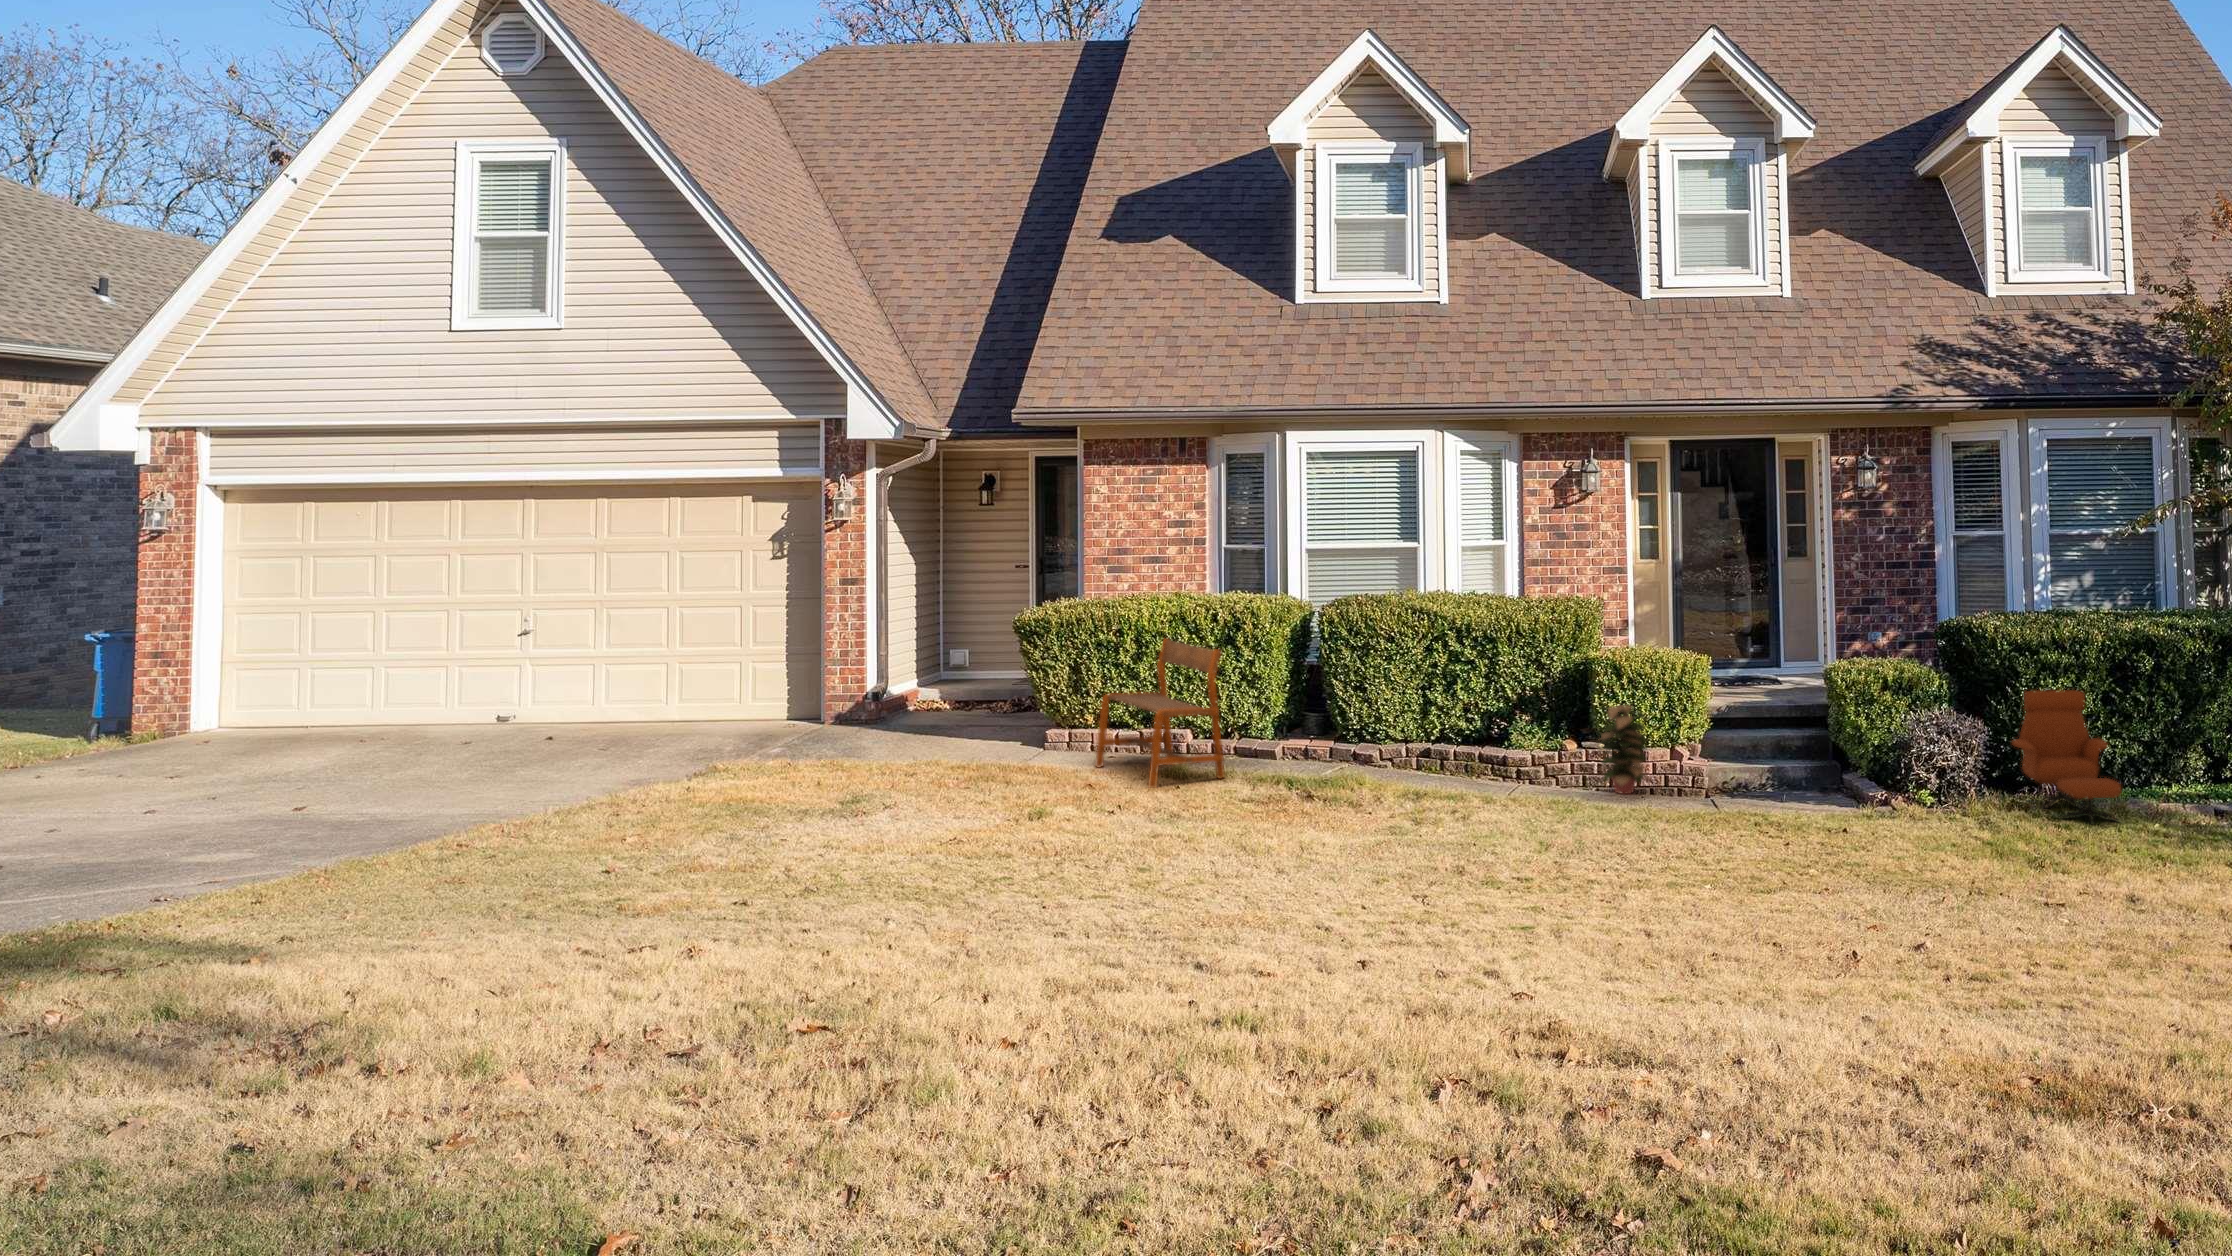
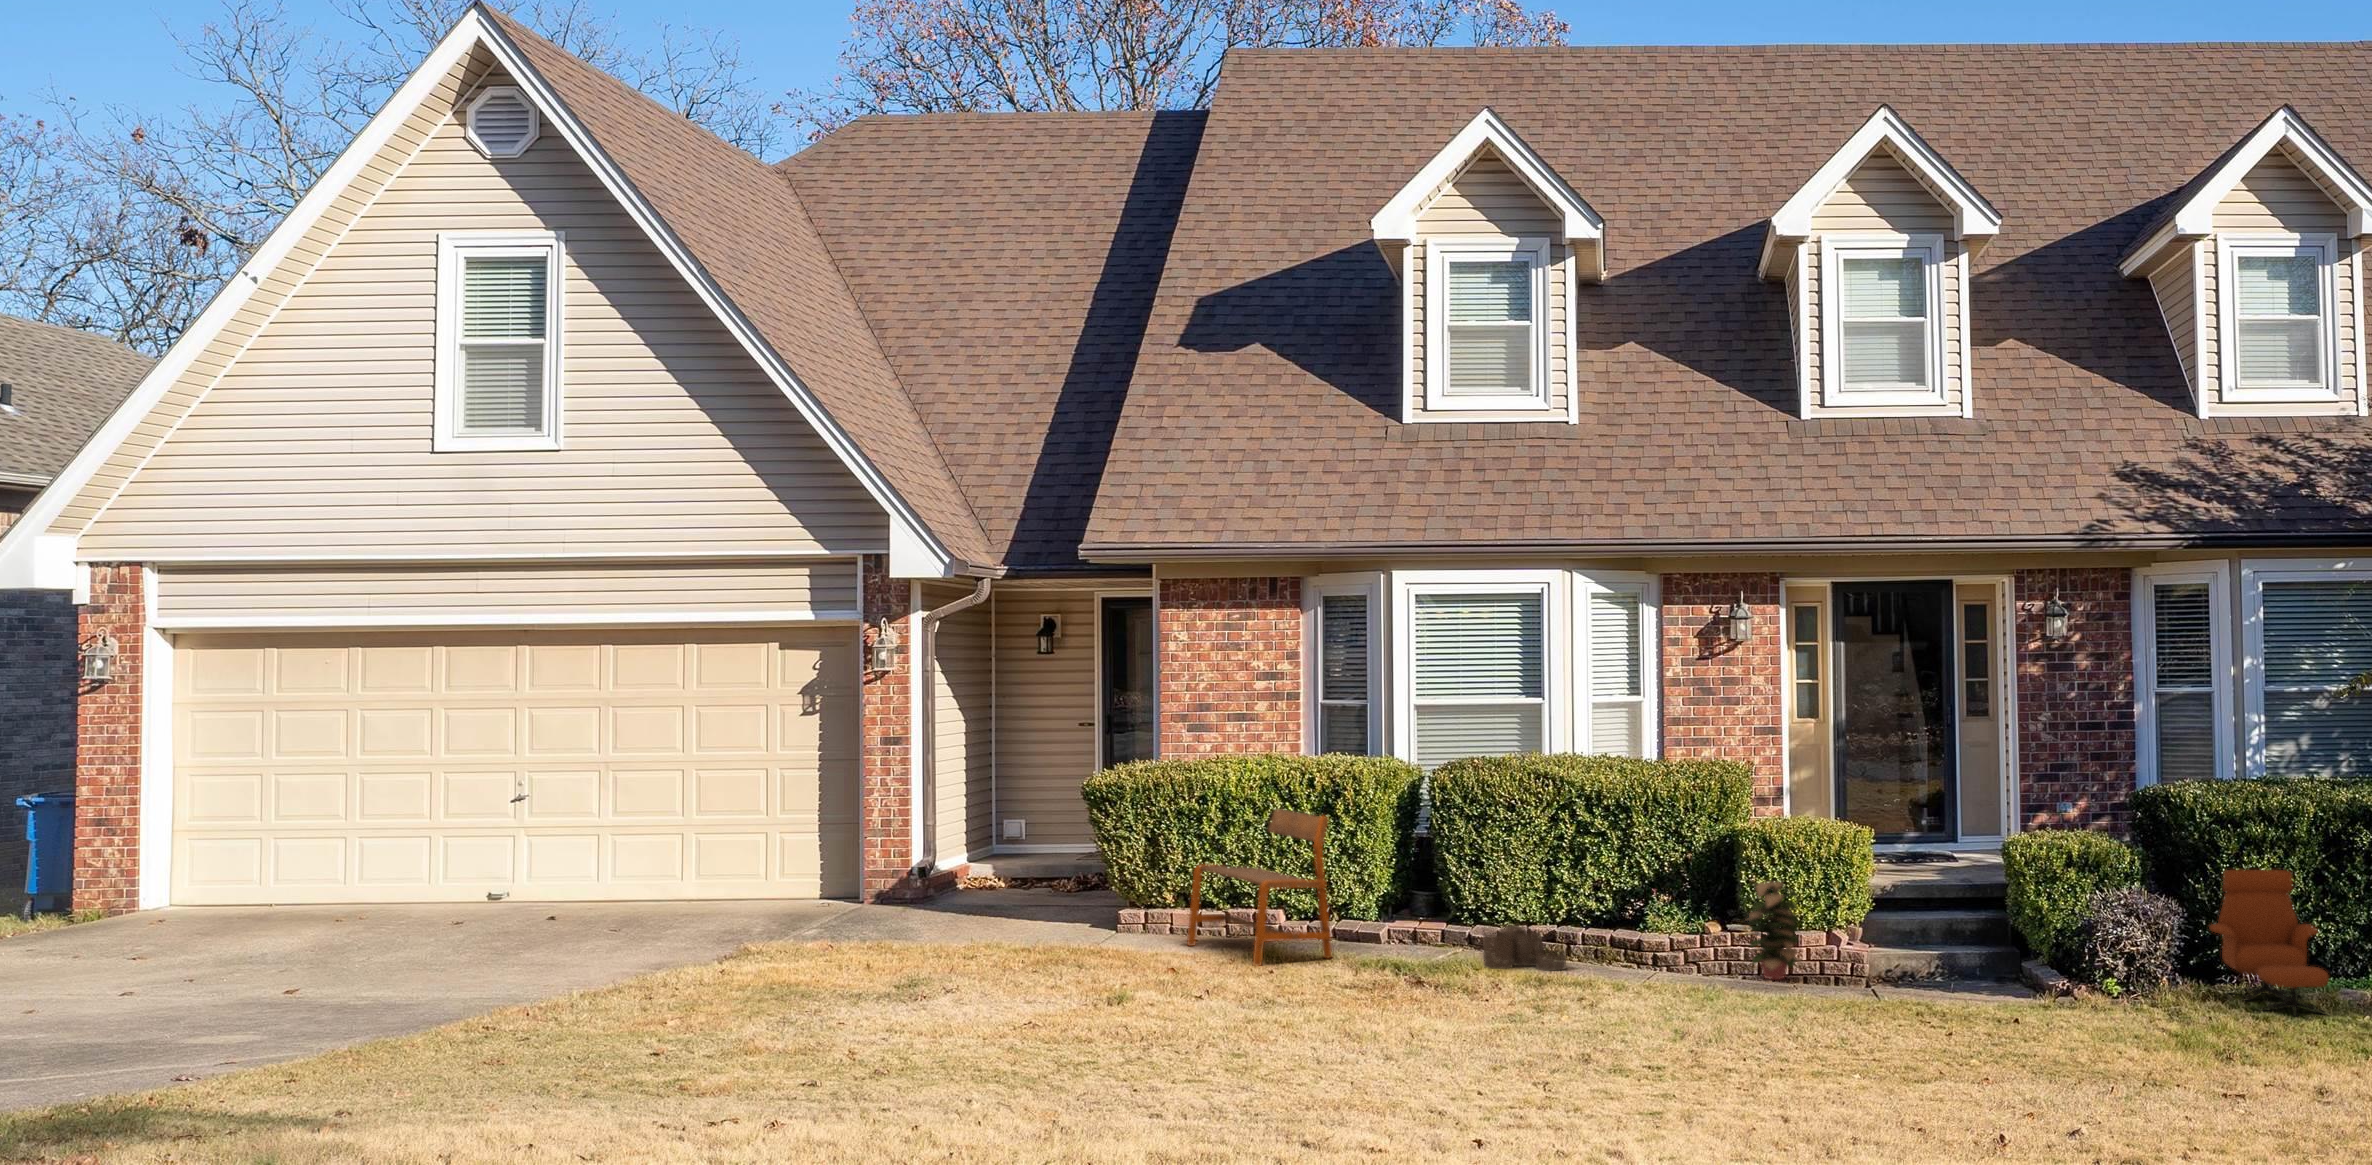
woven basket: none [1360,742,1437,788] -> present [1483,924,1566,971]

